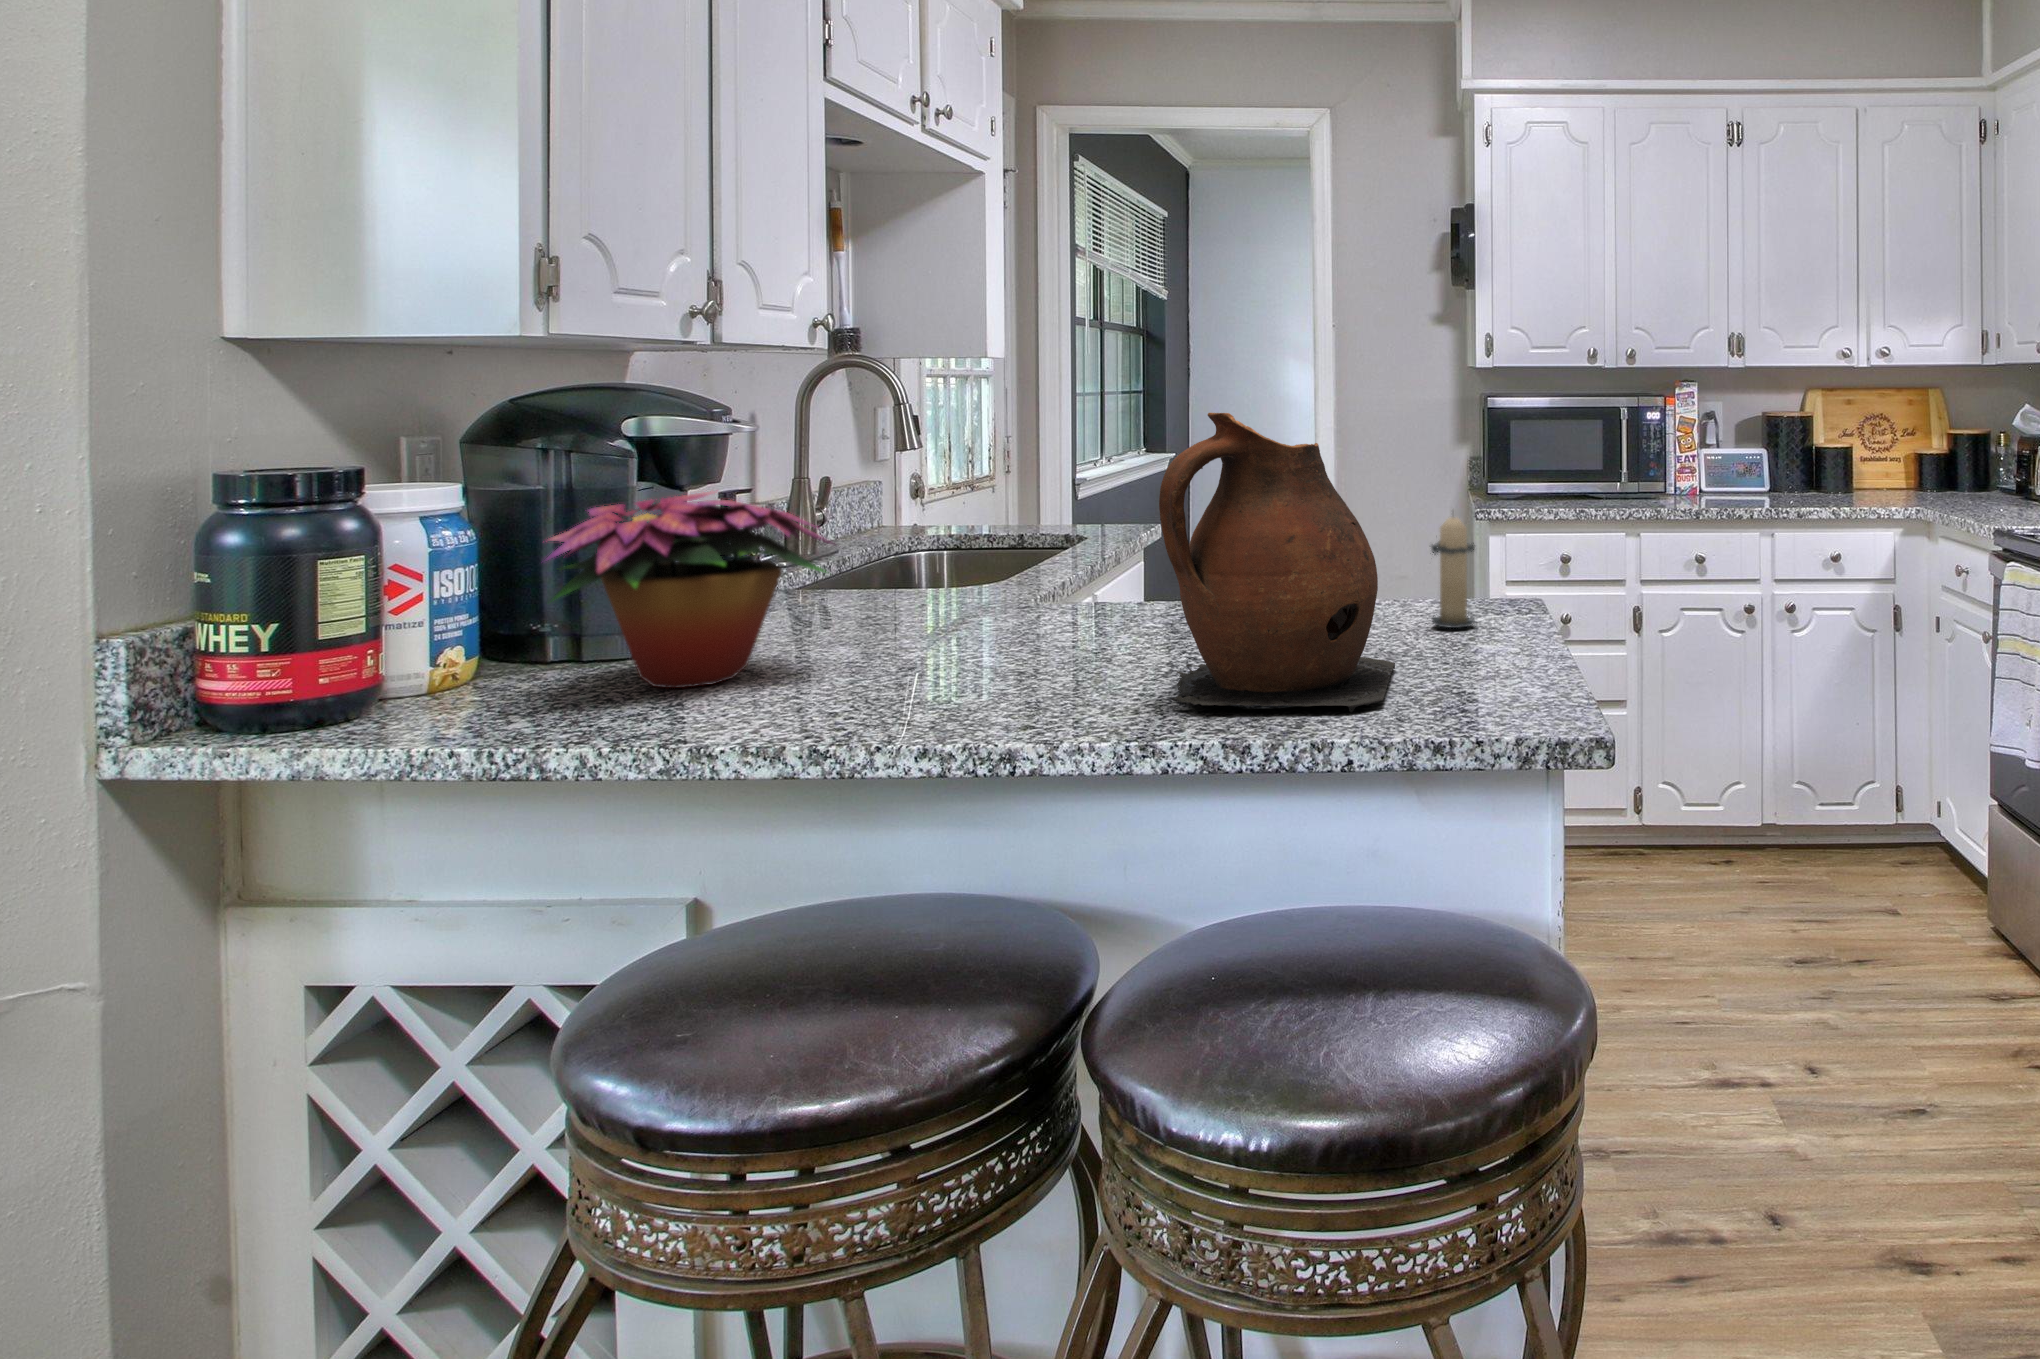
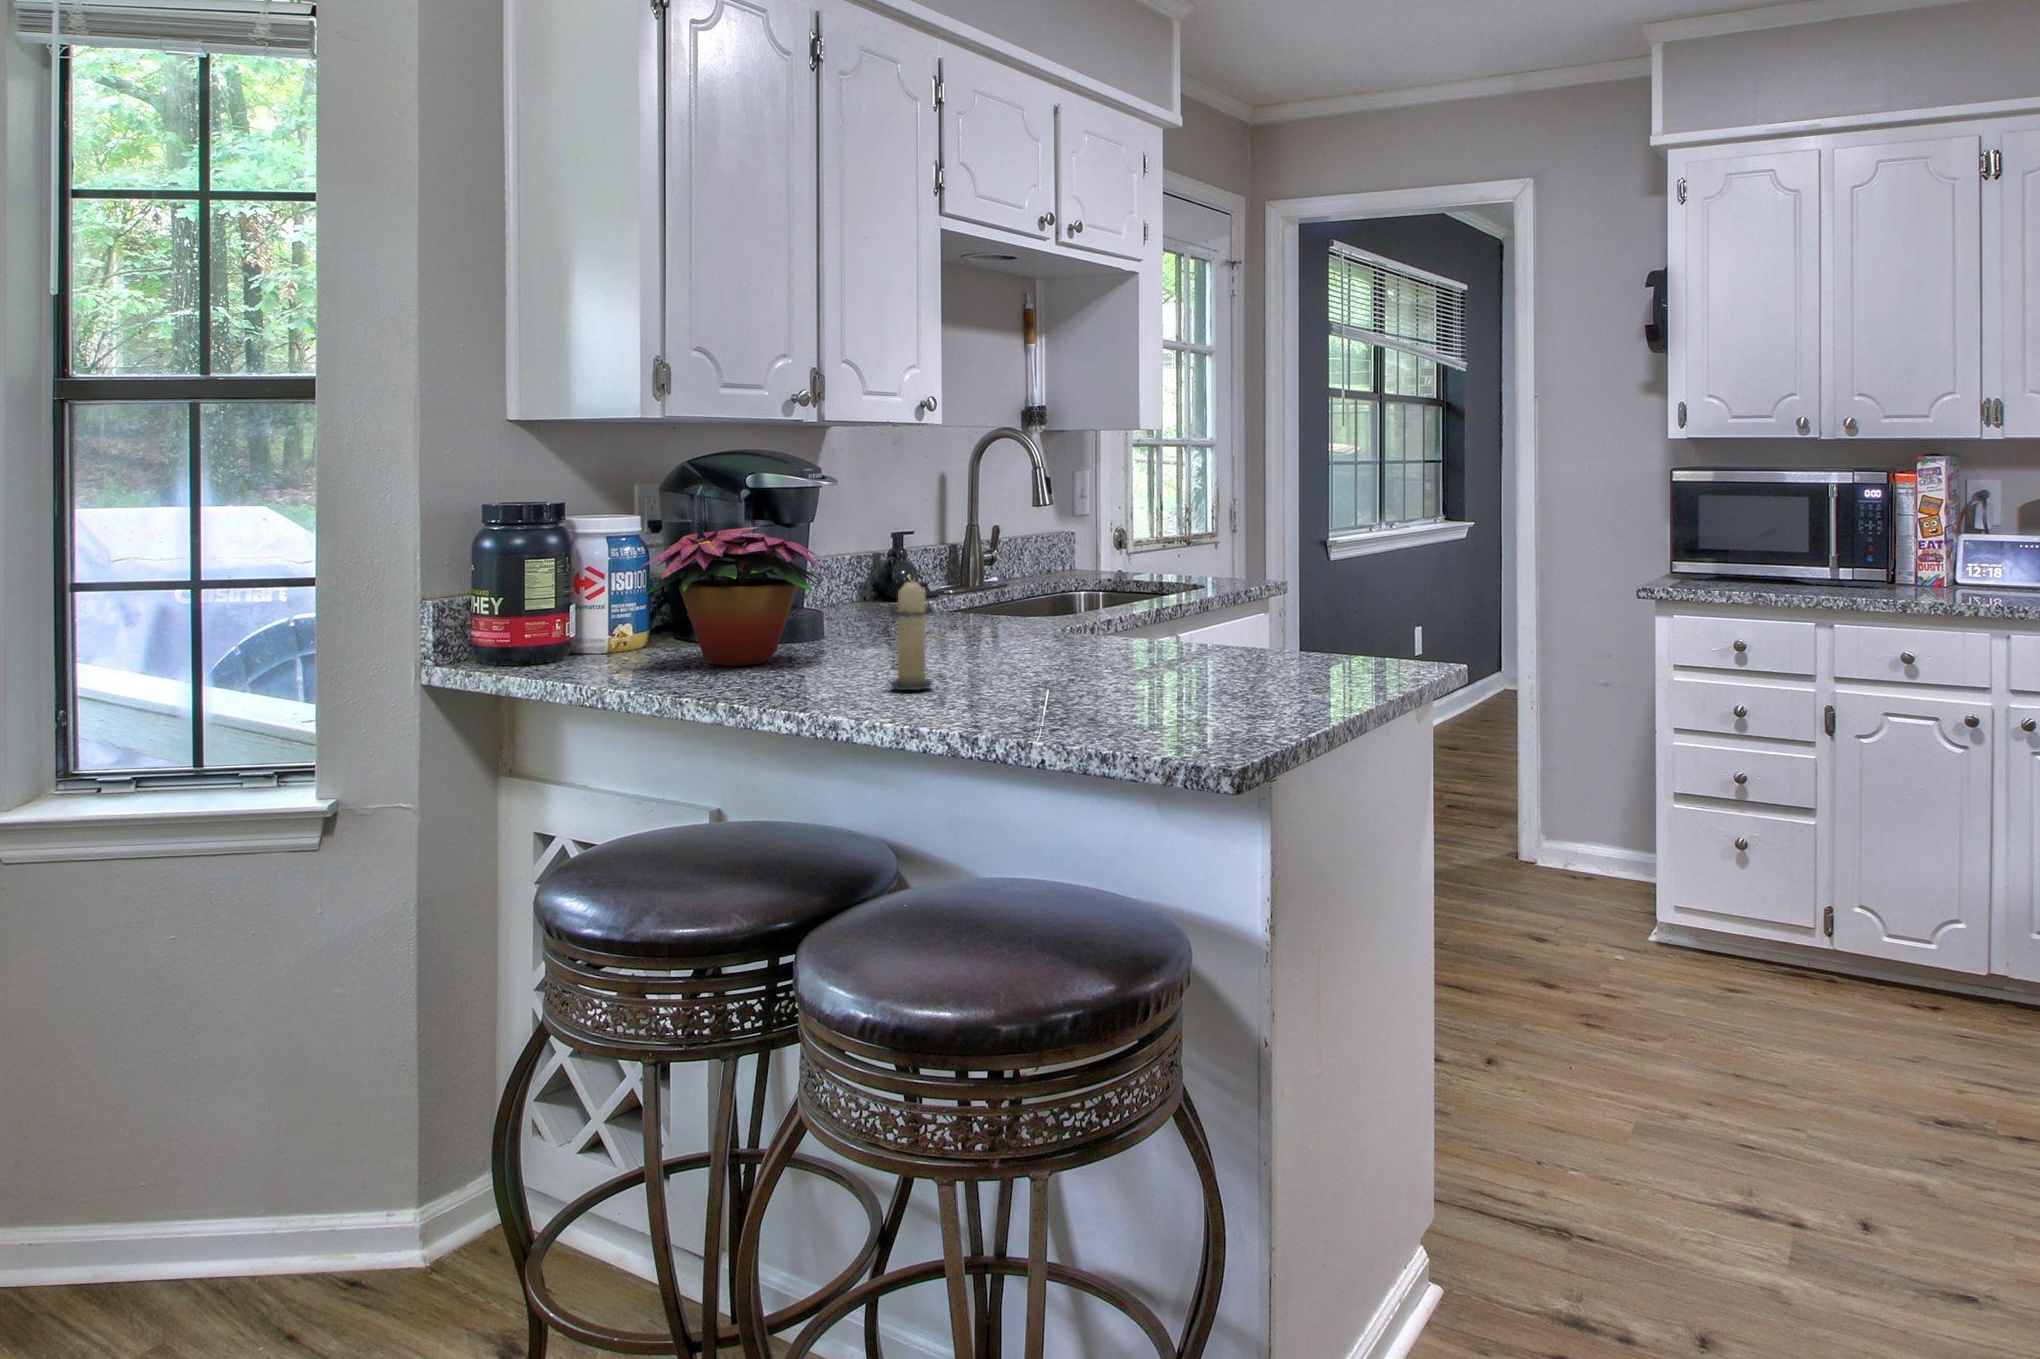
ceramic pitcher: present [1159,413,1395,712] -> none [964,471,1189,725]
candle: present [1431,516,1475,628] -> present [889,580,933,690]

